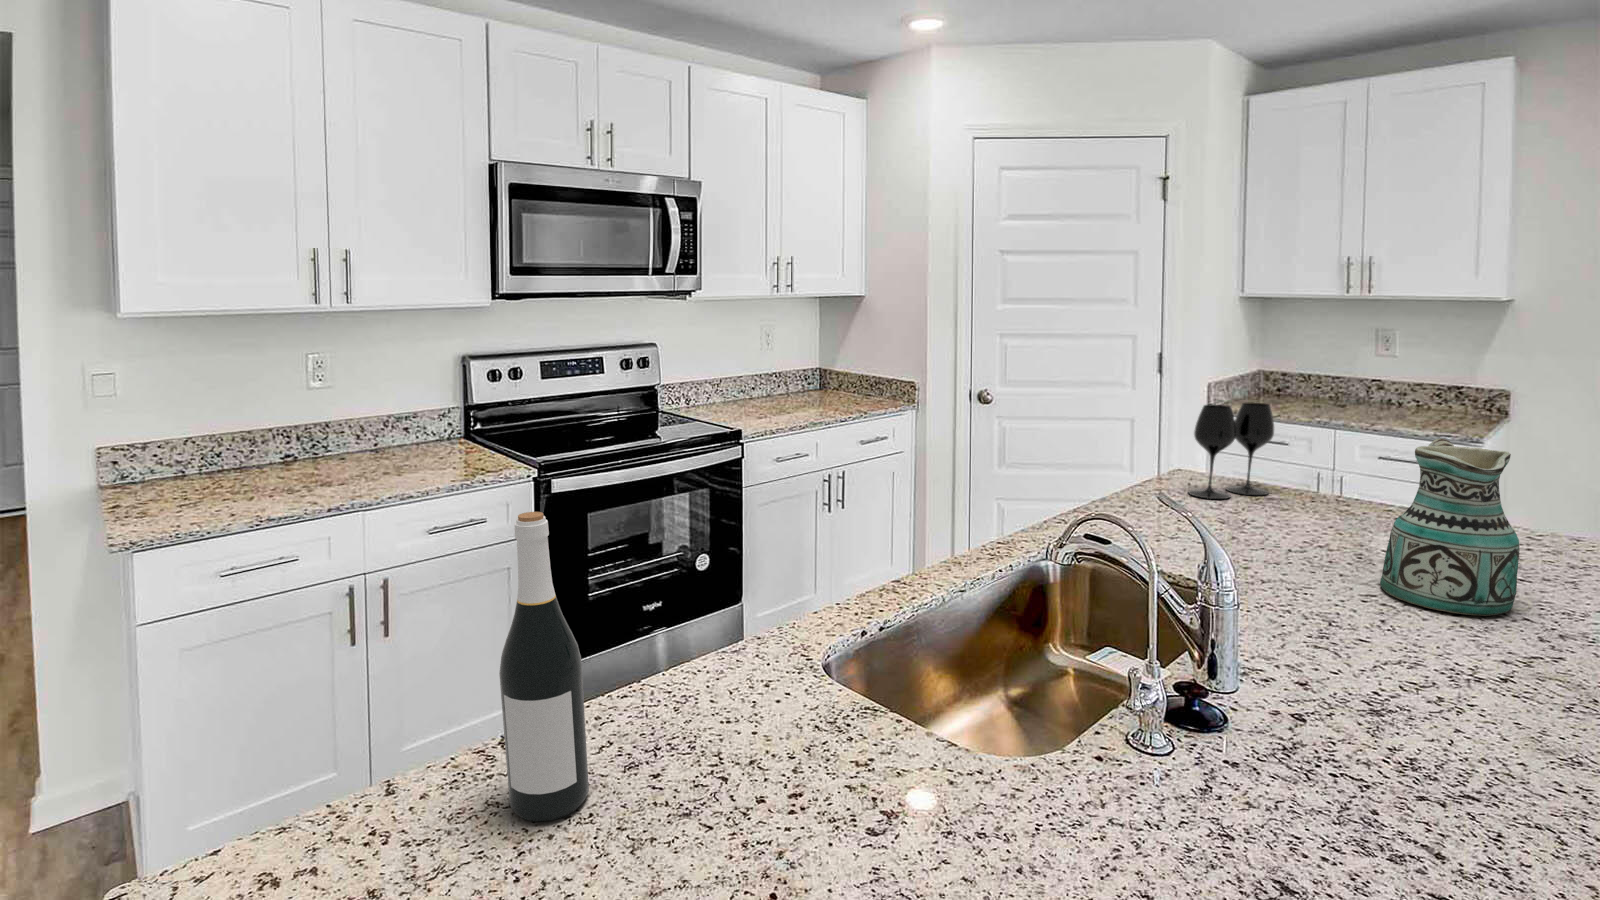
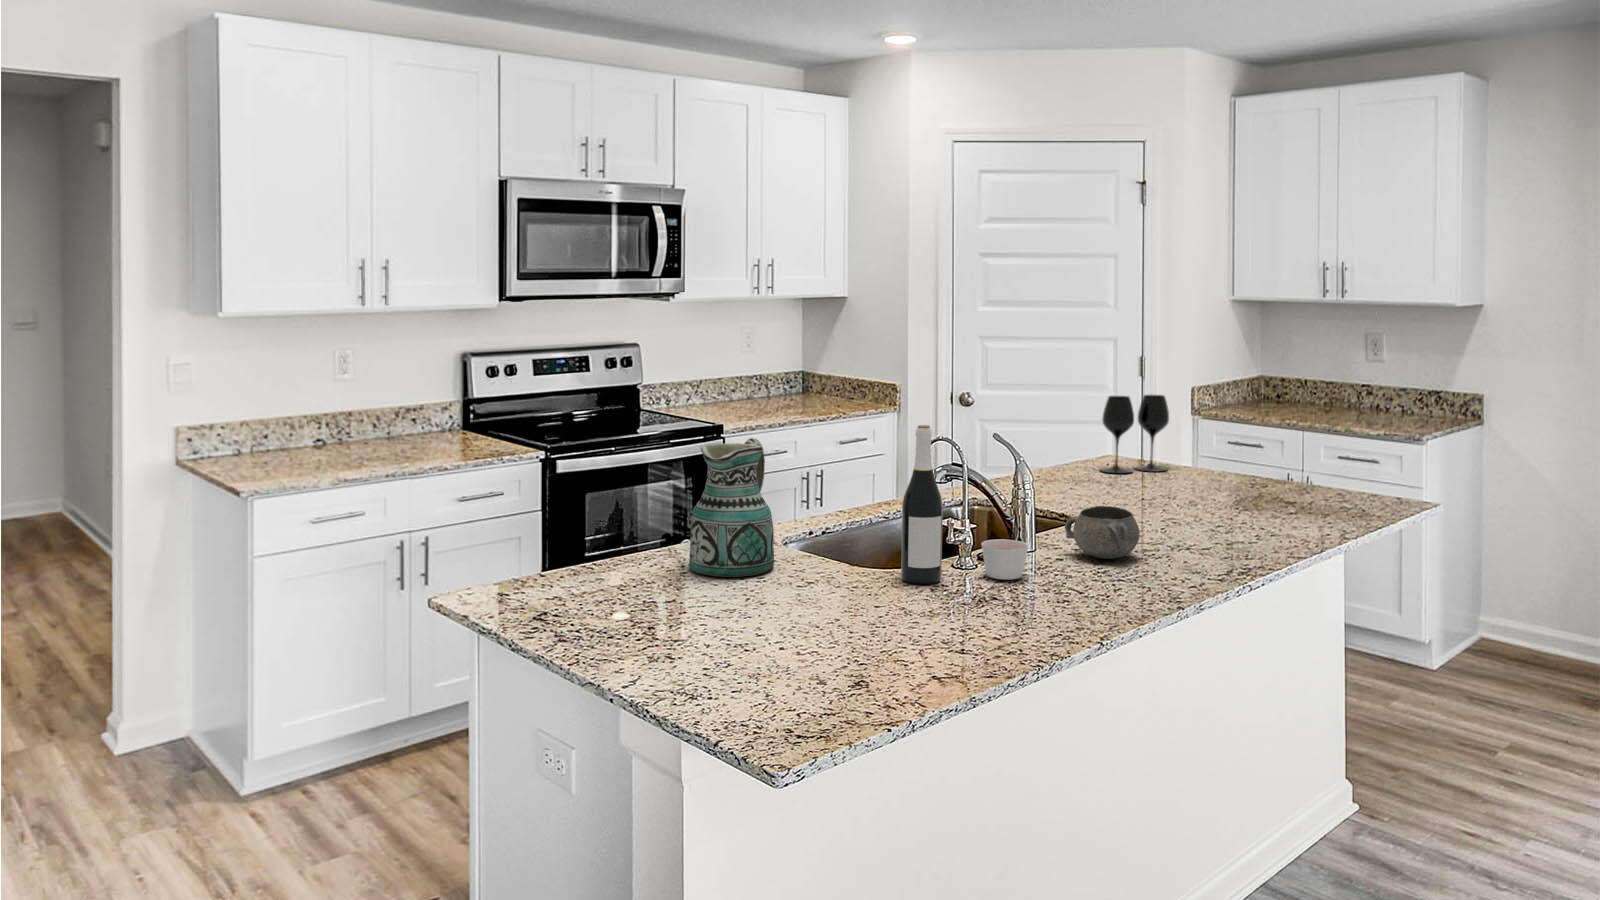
ceramic pitcher: present [1380,438,1520,616] -> present [689,438,774,577]
wine bottle: present [499,512,589,821] -> present [901,425,943,584]
decorative bowl: none [1317,622,1471,727] -> present [1065,506,1140,559]
candle: none [1224,716,1329,815] -> present [982,539,1028,580]

